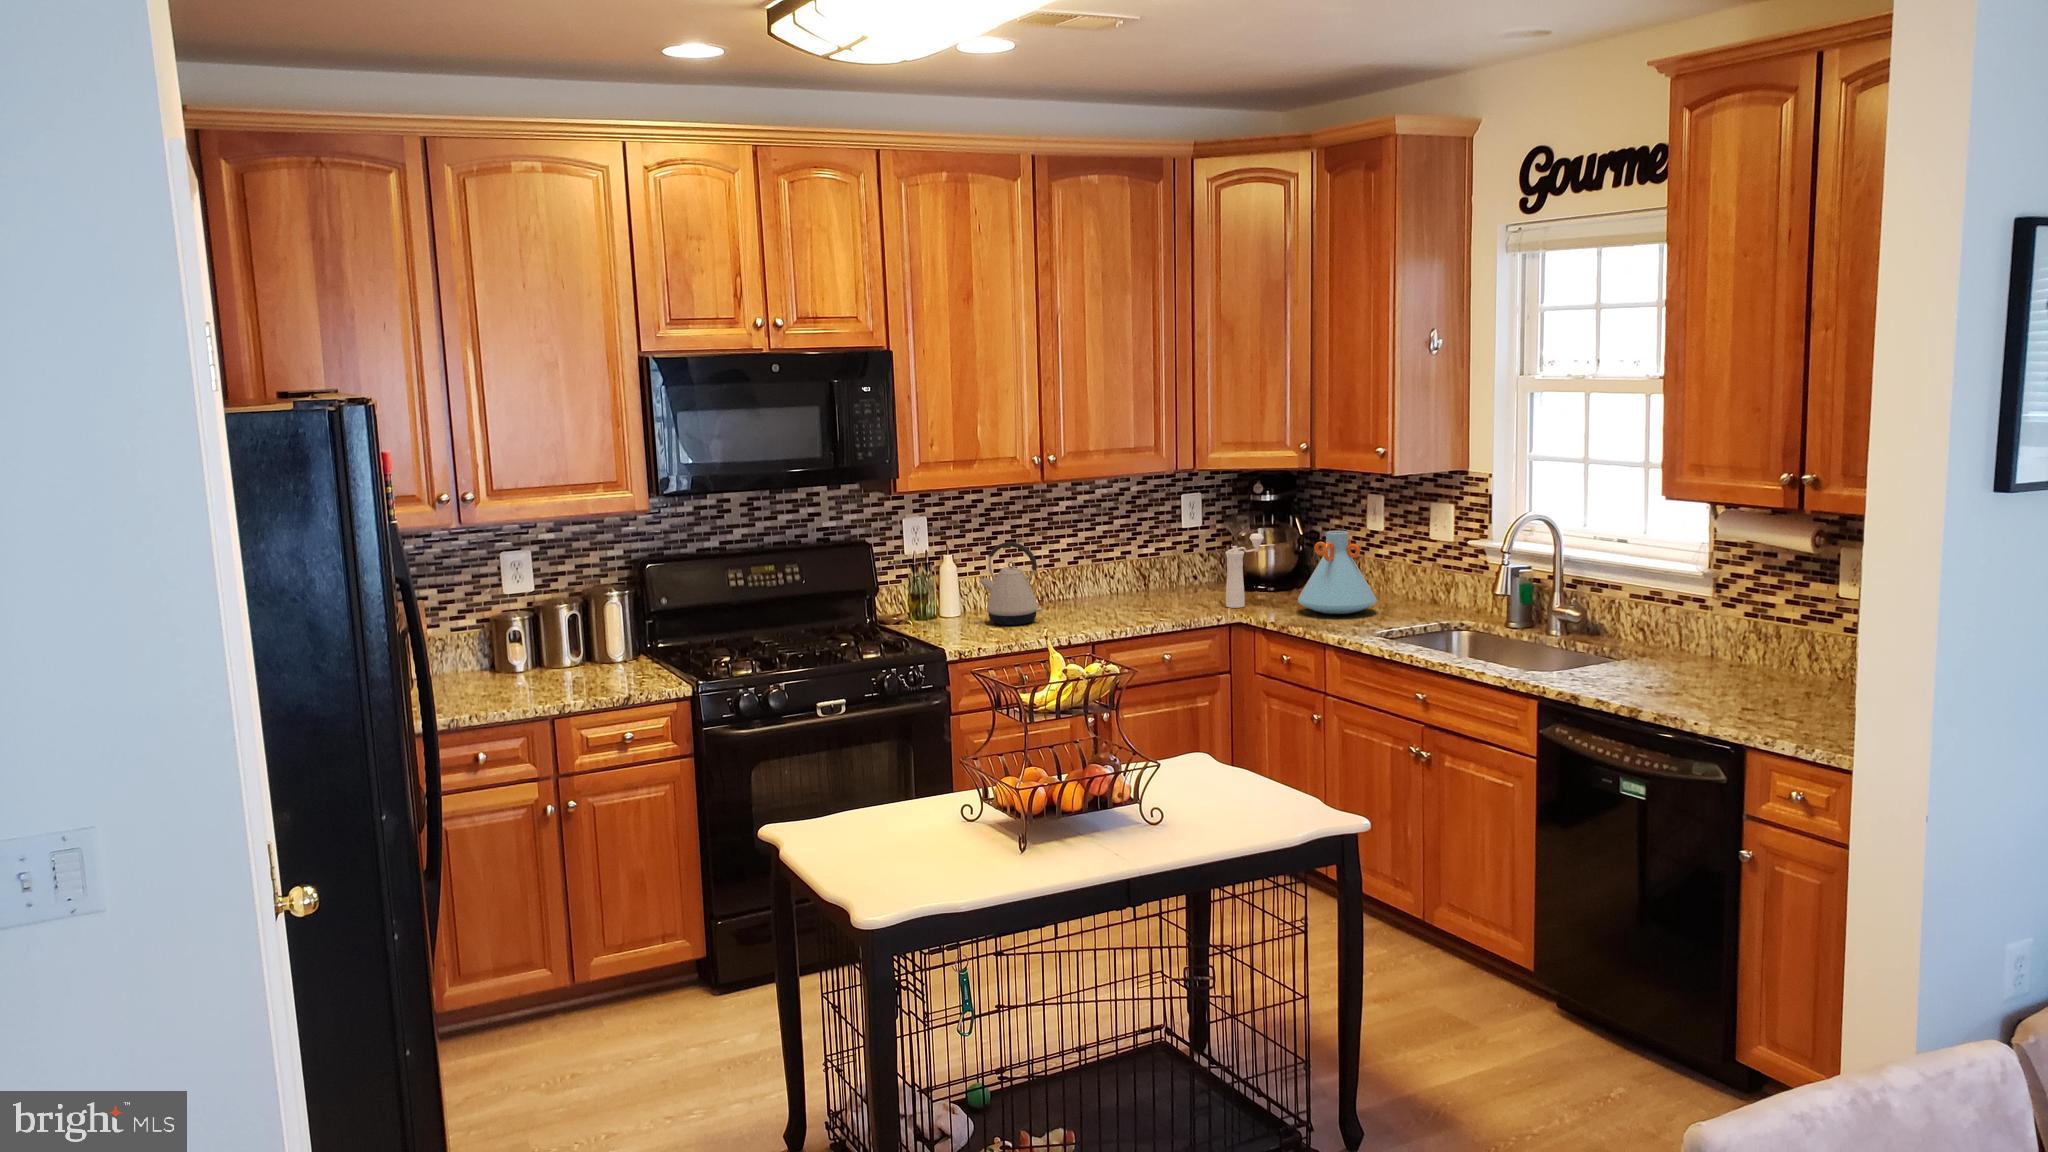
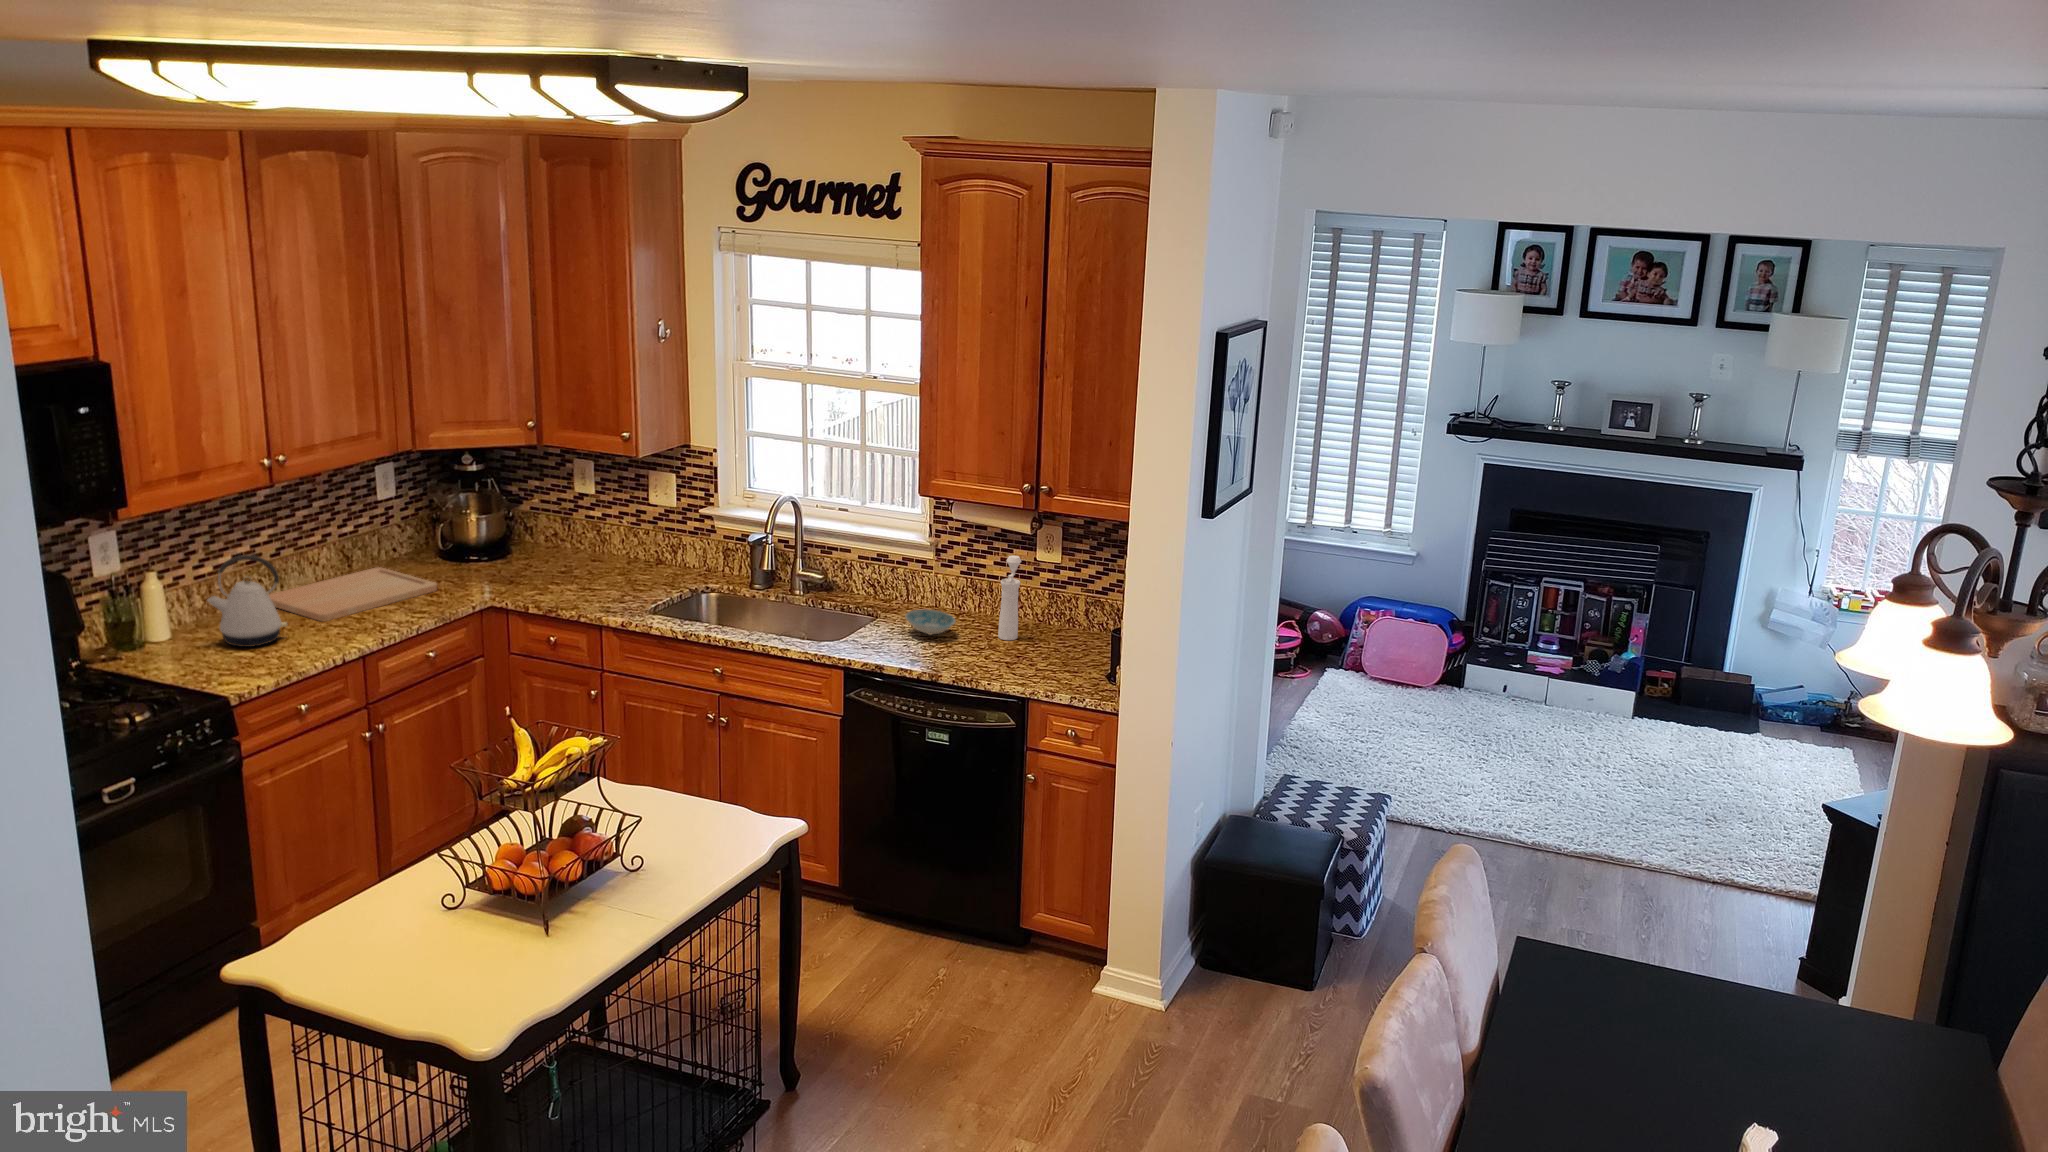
vase: present [1298,531,1377,614] -> none [545,508,622,589]
pepper mill: present [1225,533,1264,608] -> present [998,555,1021,640]
cutting board: none [1054,586,1202,616] -> present [269,567,437,621]
ceramic bowl: none [1645,649,1711,678] -> present [905,610,955,635]

